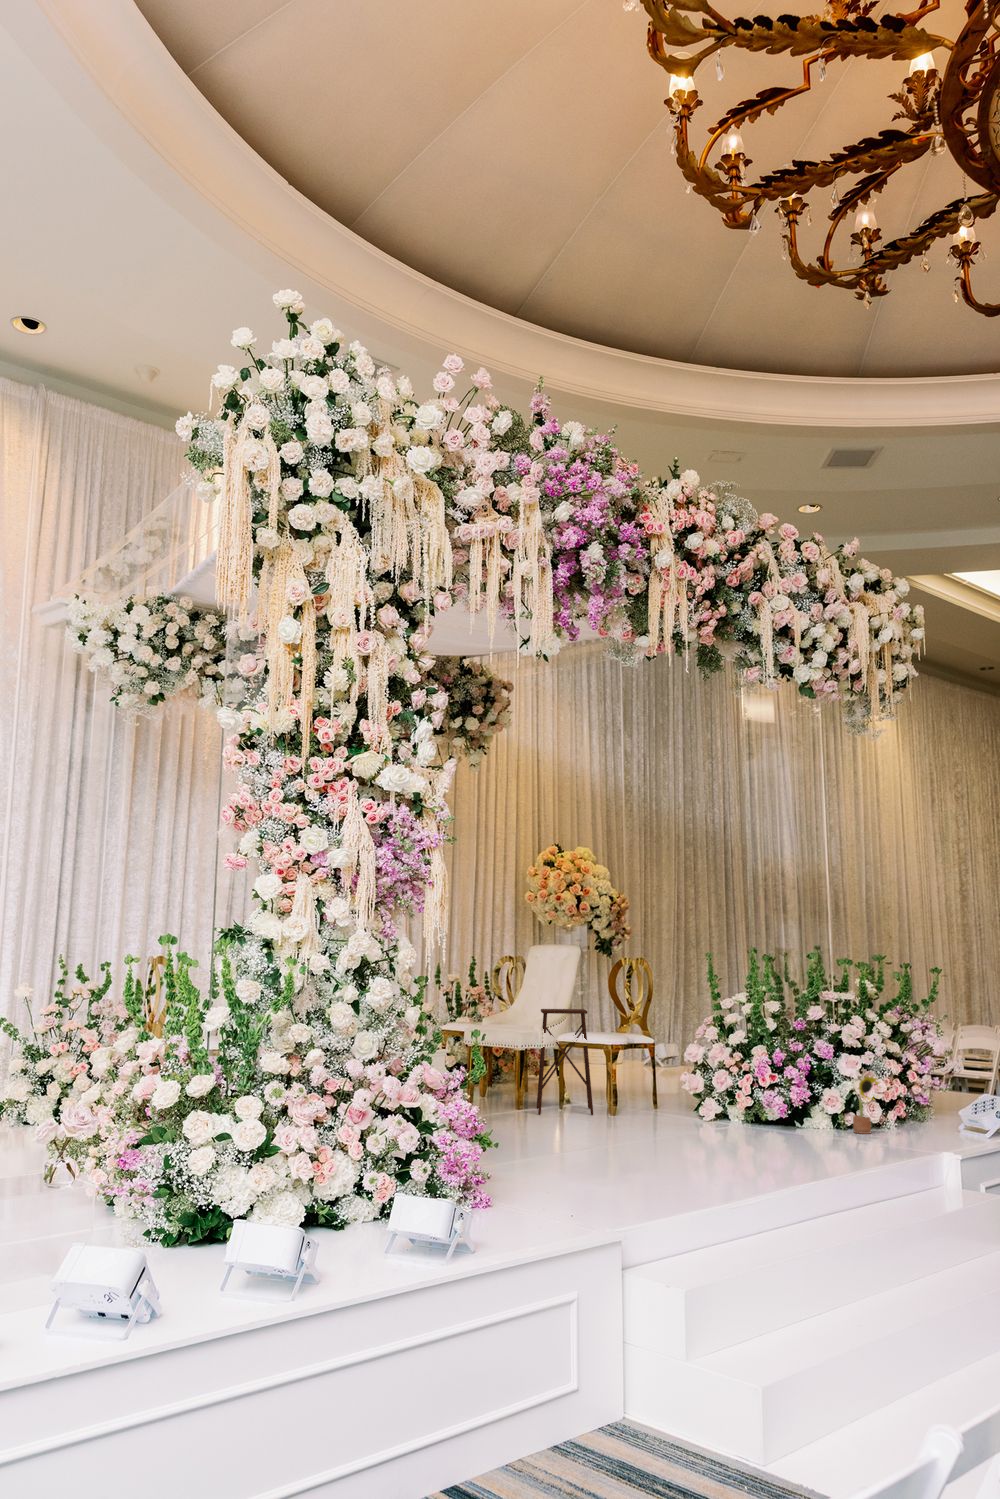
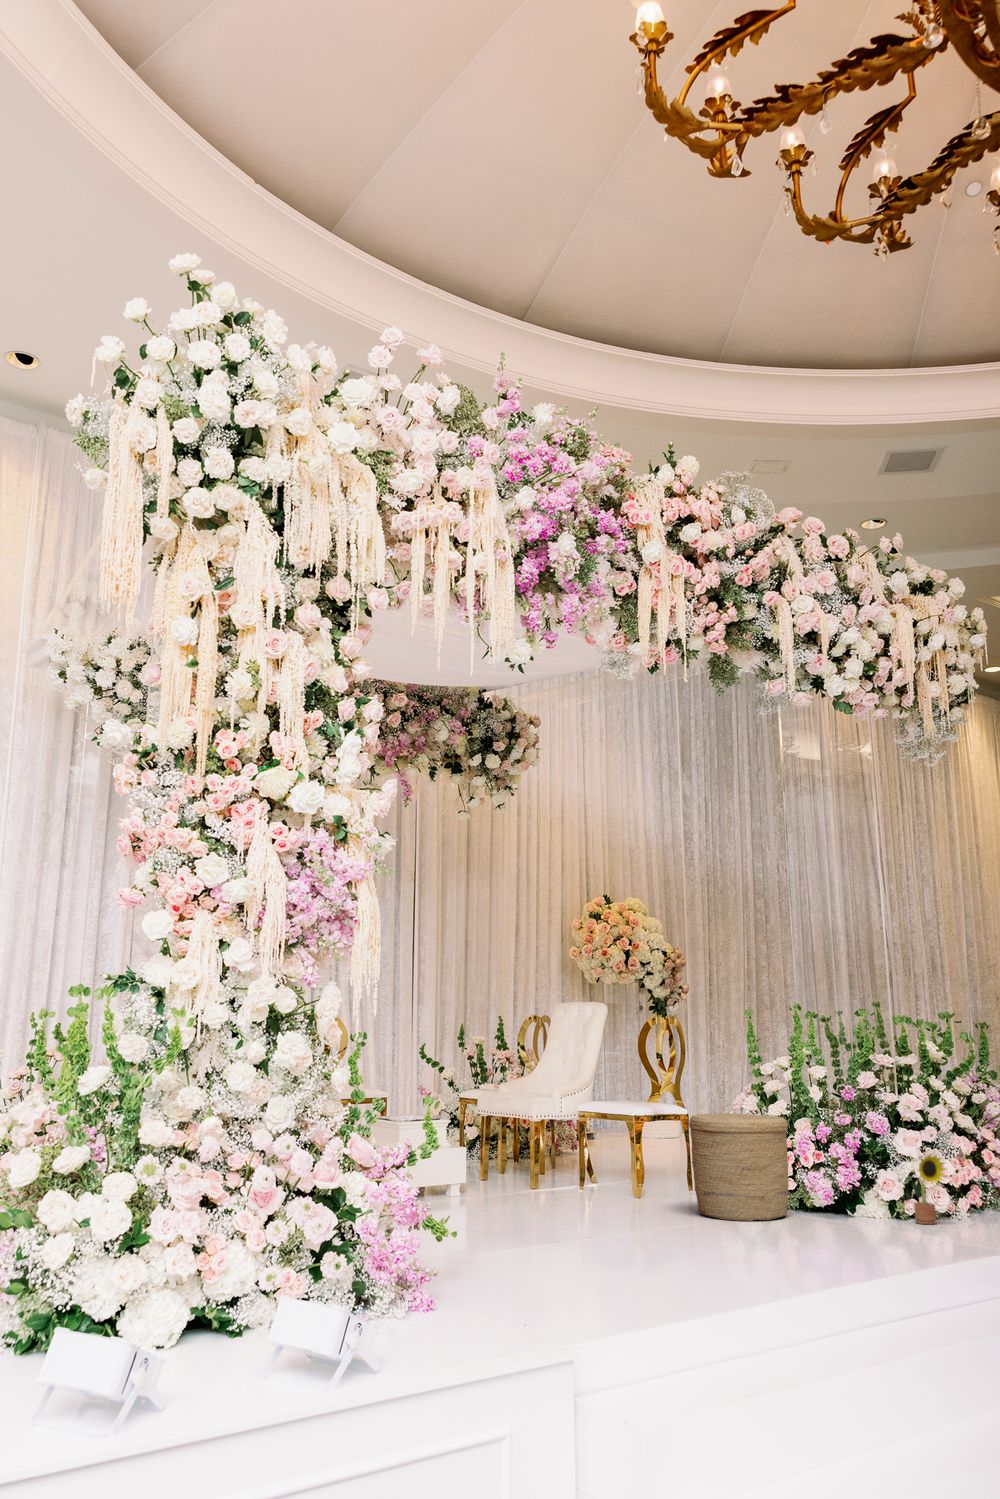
side table: present [537,1009,593,1115] -> none [558,1074,622,1196]
woven basket: none [662,1042,747,1133] -> present [689,1113,788,1221]

